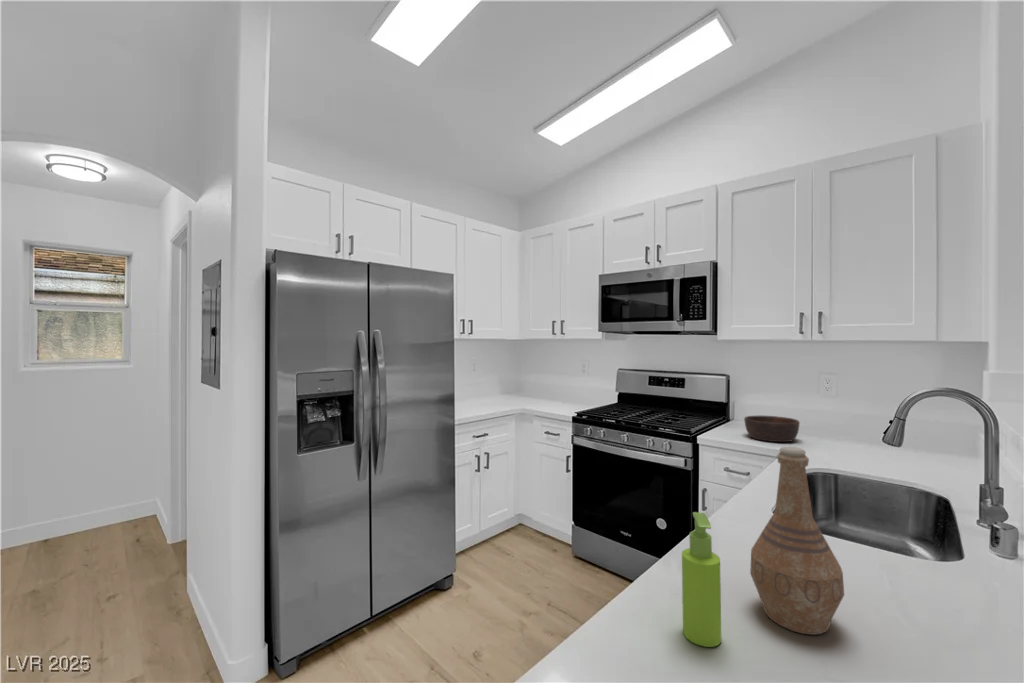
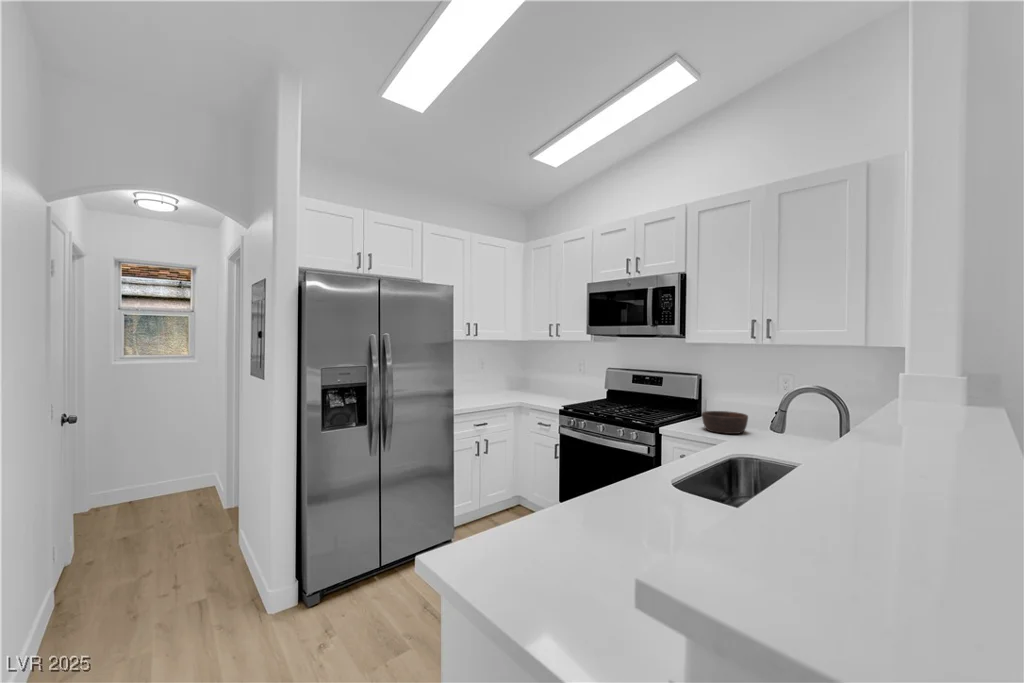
vase: present [750,447,844,635] -> none [588,420,640,537]
soap dispenser: present [682,512,721,647] -> none [534,458,556,538]

